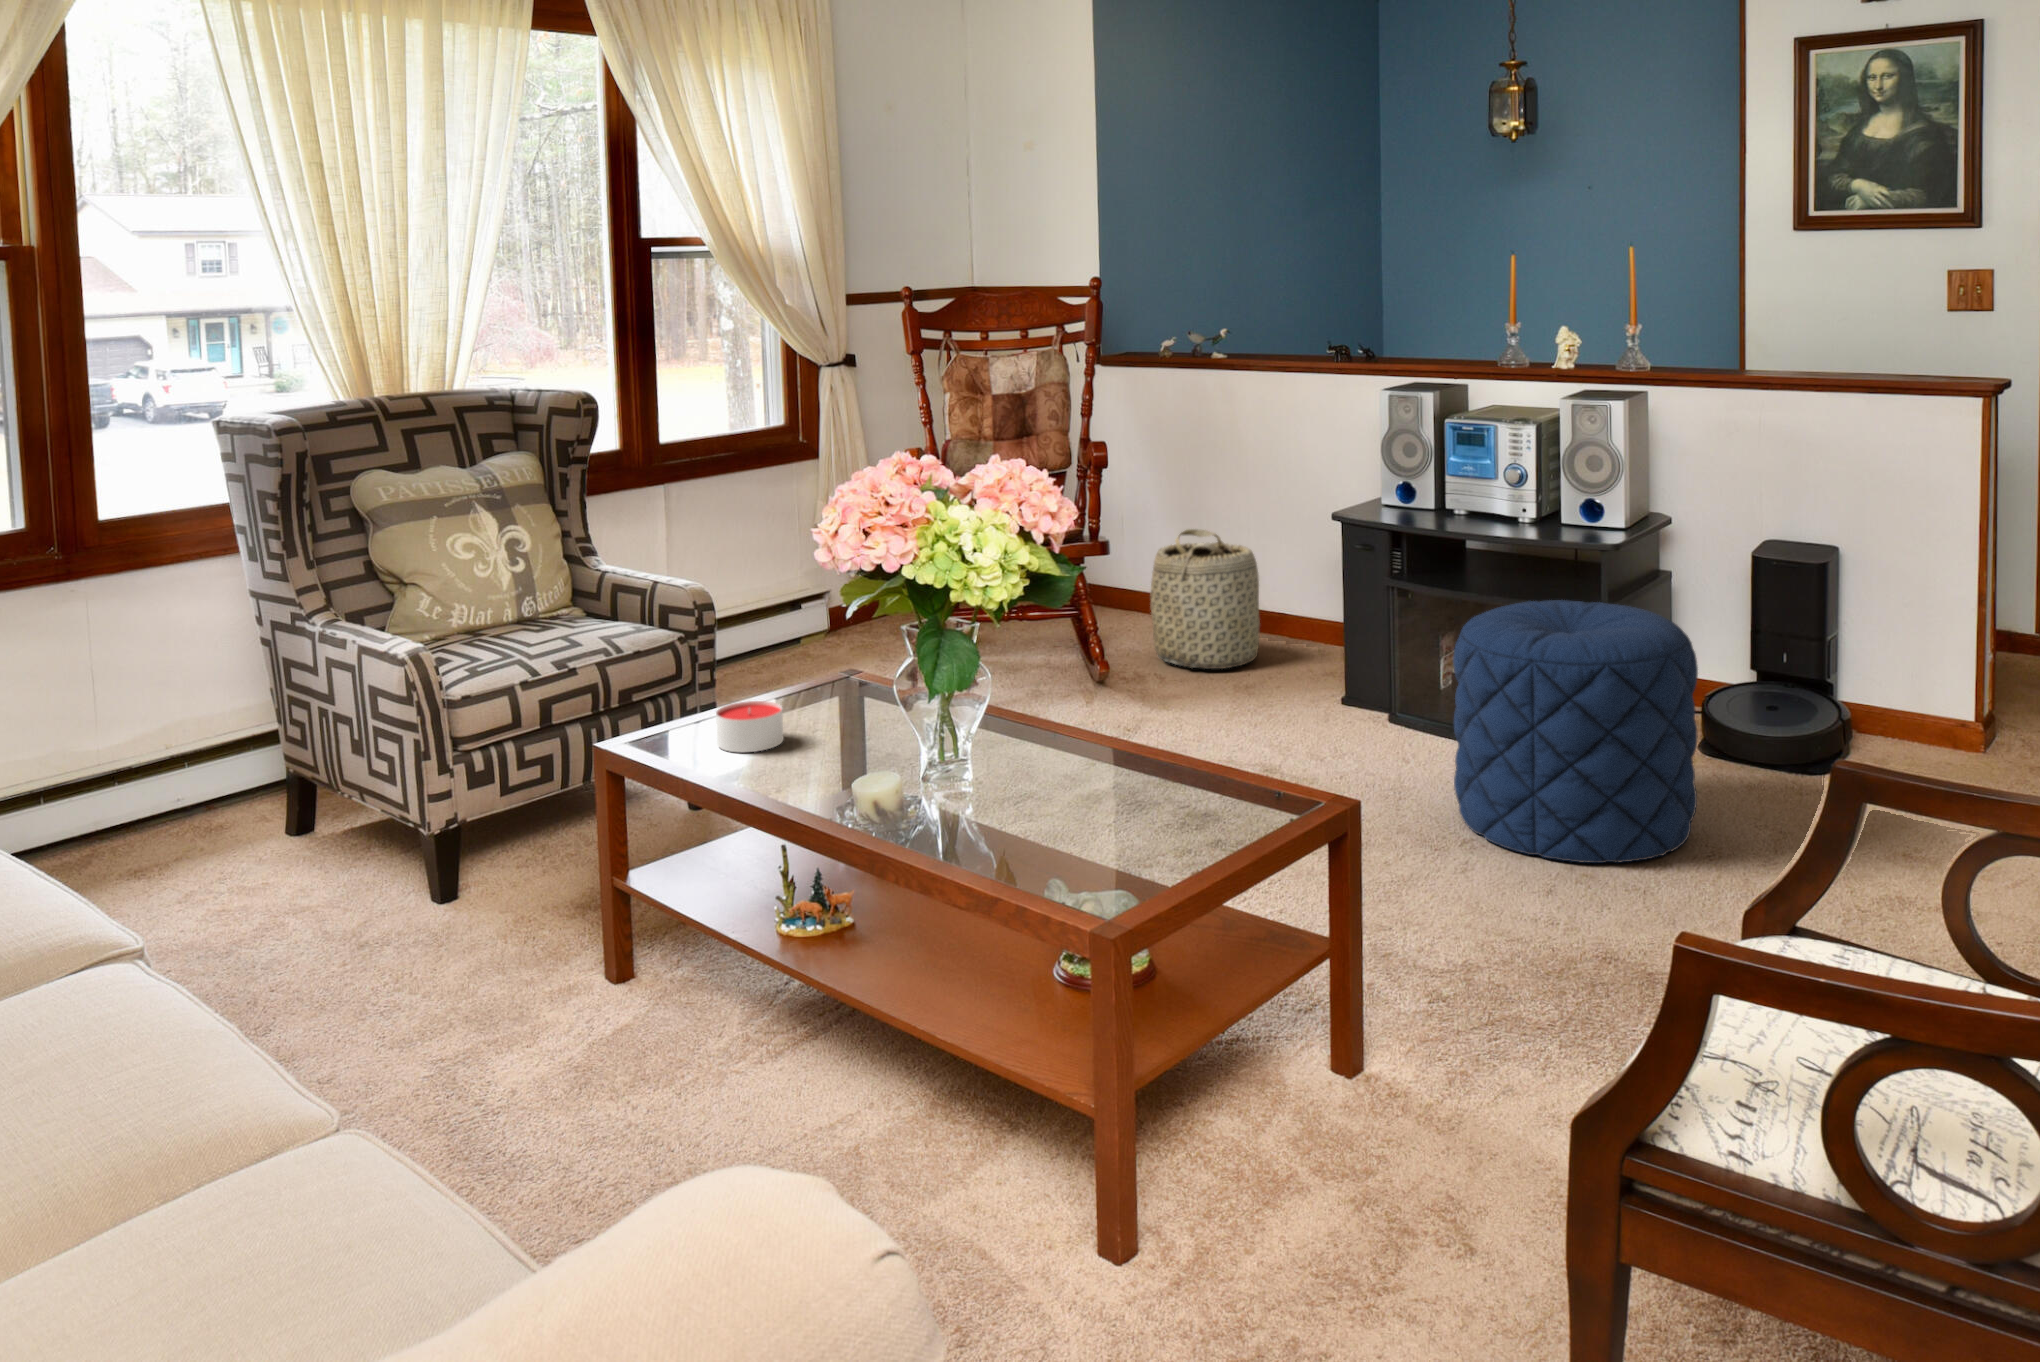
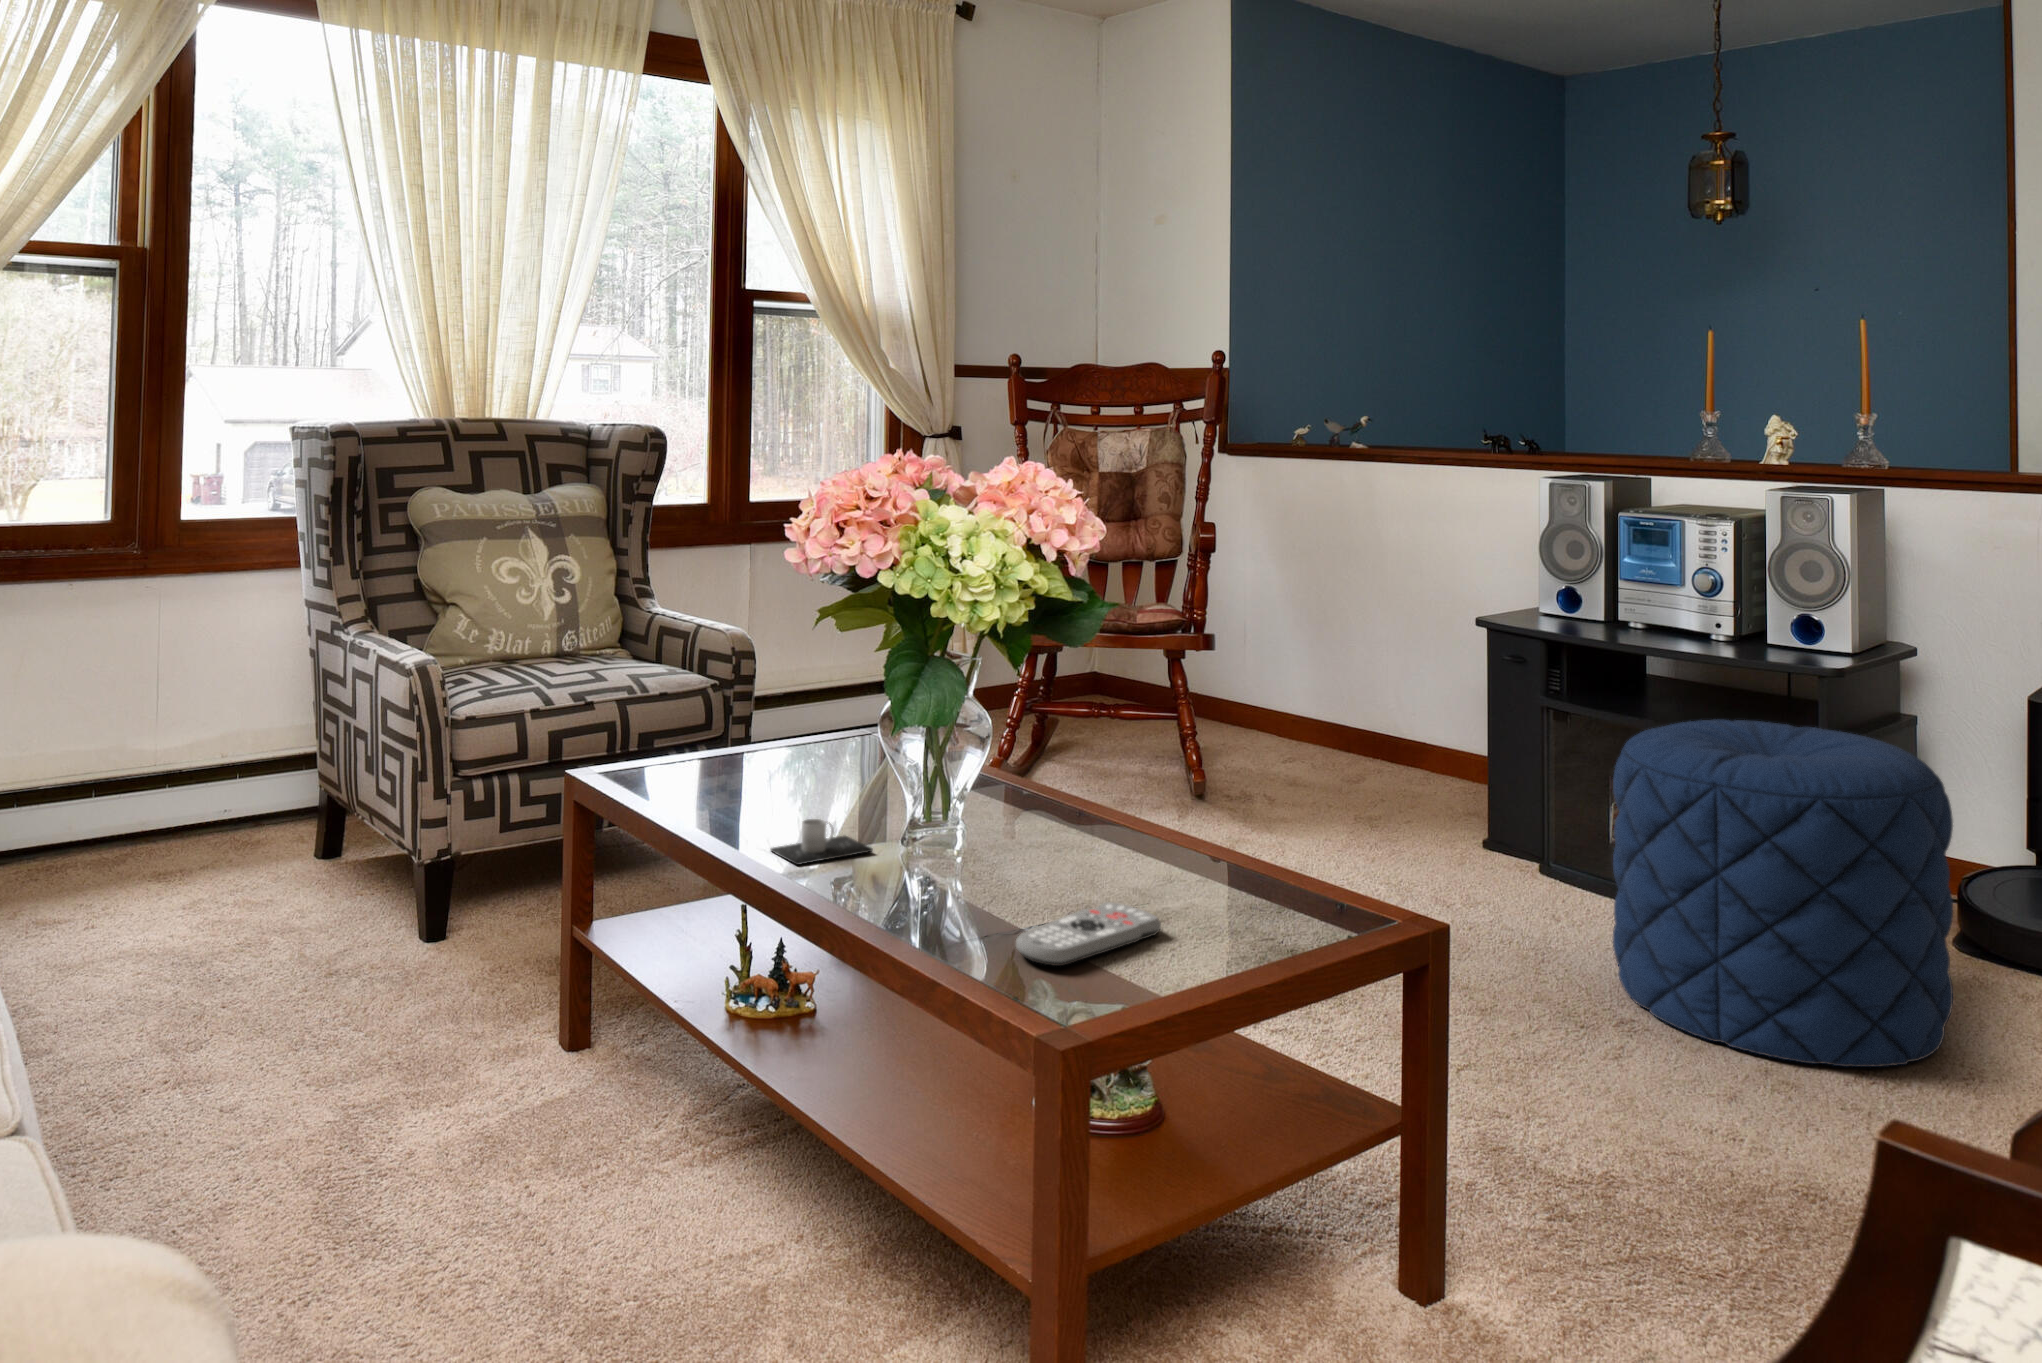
basket: present [1150,529,1260,669] -> none [1267,629,1393,789]
candle: present [716,701,783,752] -> none [694,739,770,794]
mug: none [816,770,901,811] -> present [771,819,873,865]
remote control: none [1046,814,1150,871] -> present [1016,902,1161,966]

